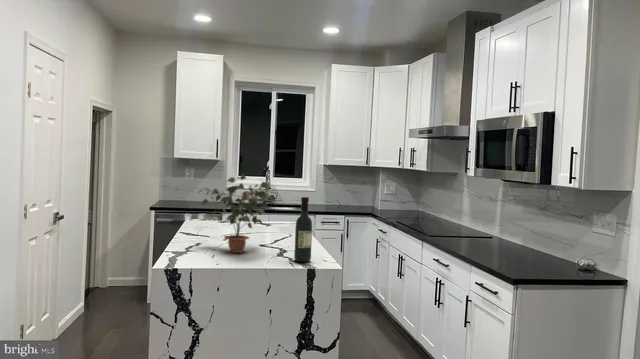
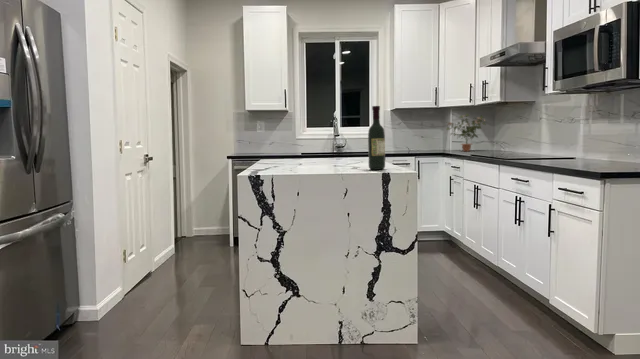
potted plant: present [202,174,276,253] -> present [447,114,485,151]

